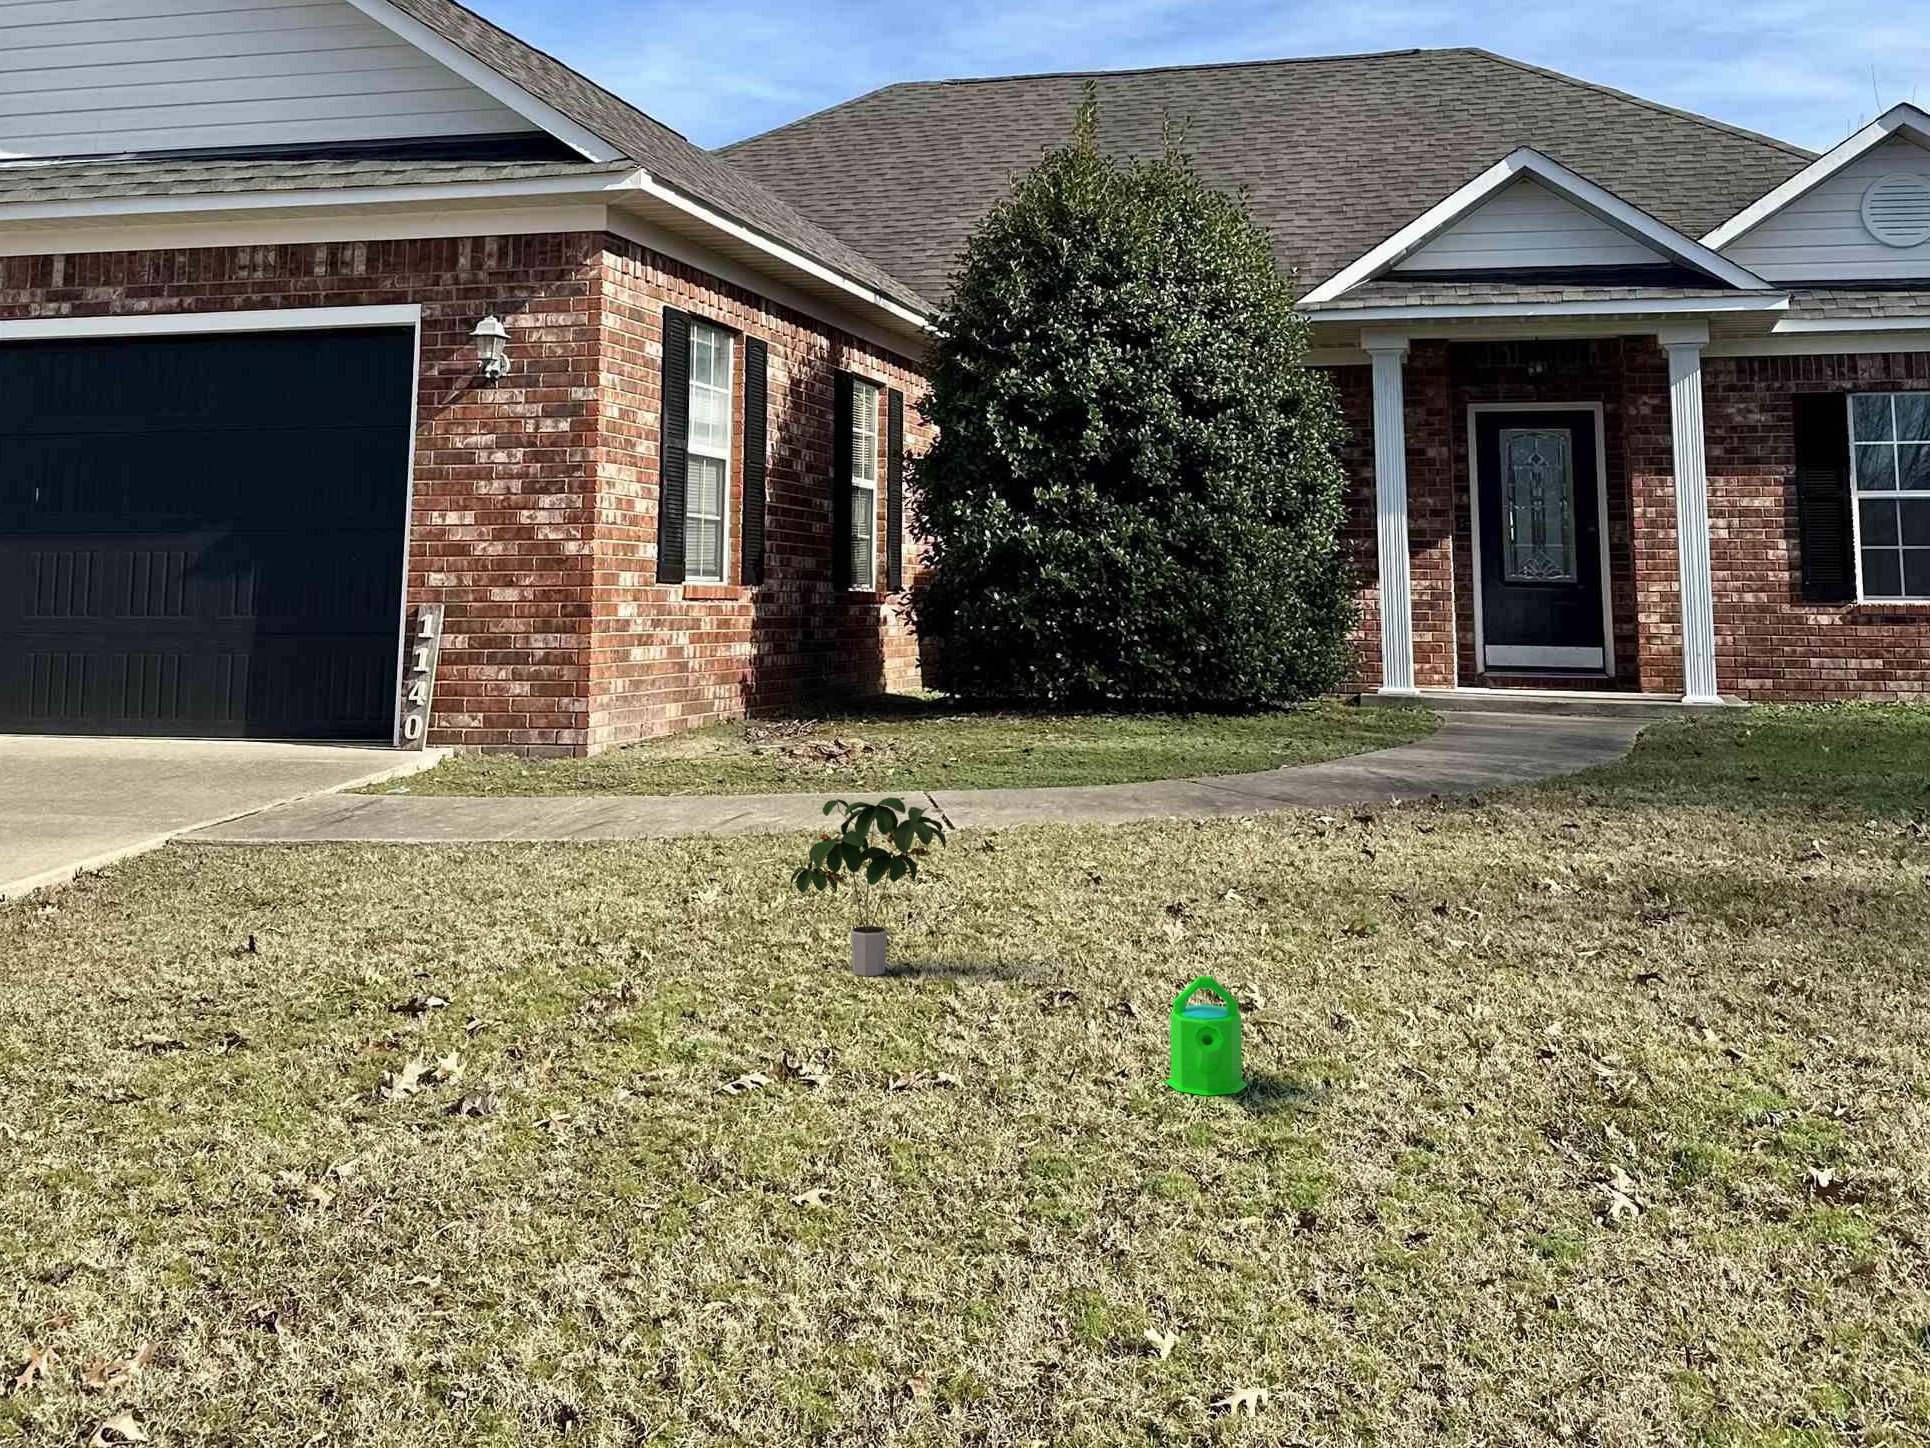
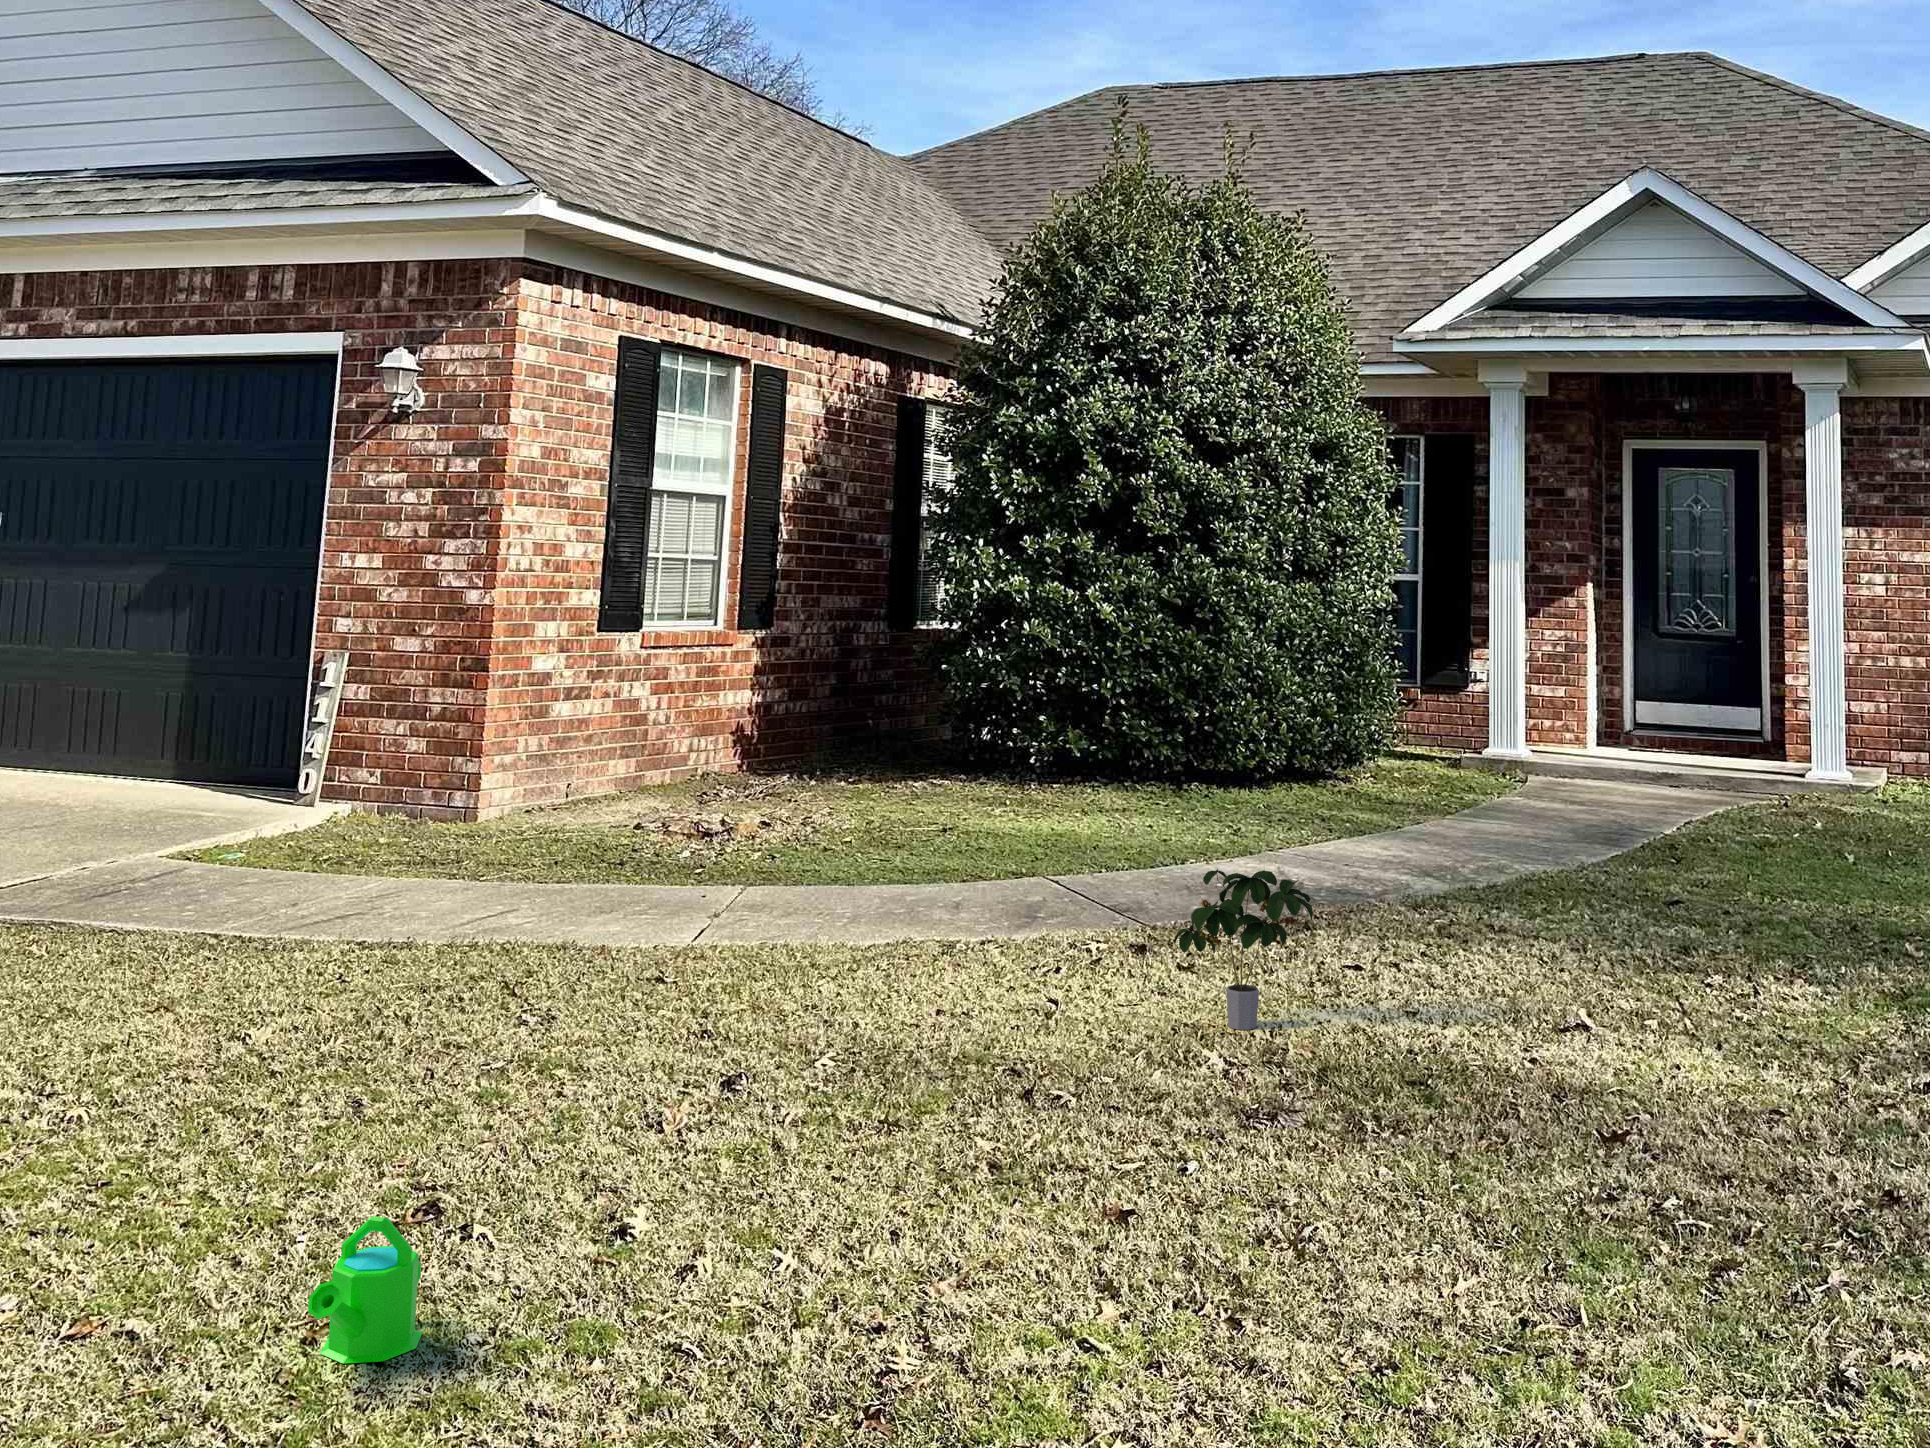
potted plant: present [790,797,946,976] -> present [1174,869,1313,1030]

